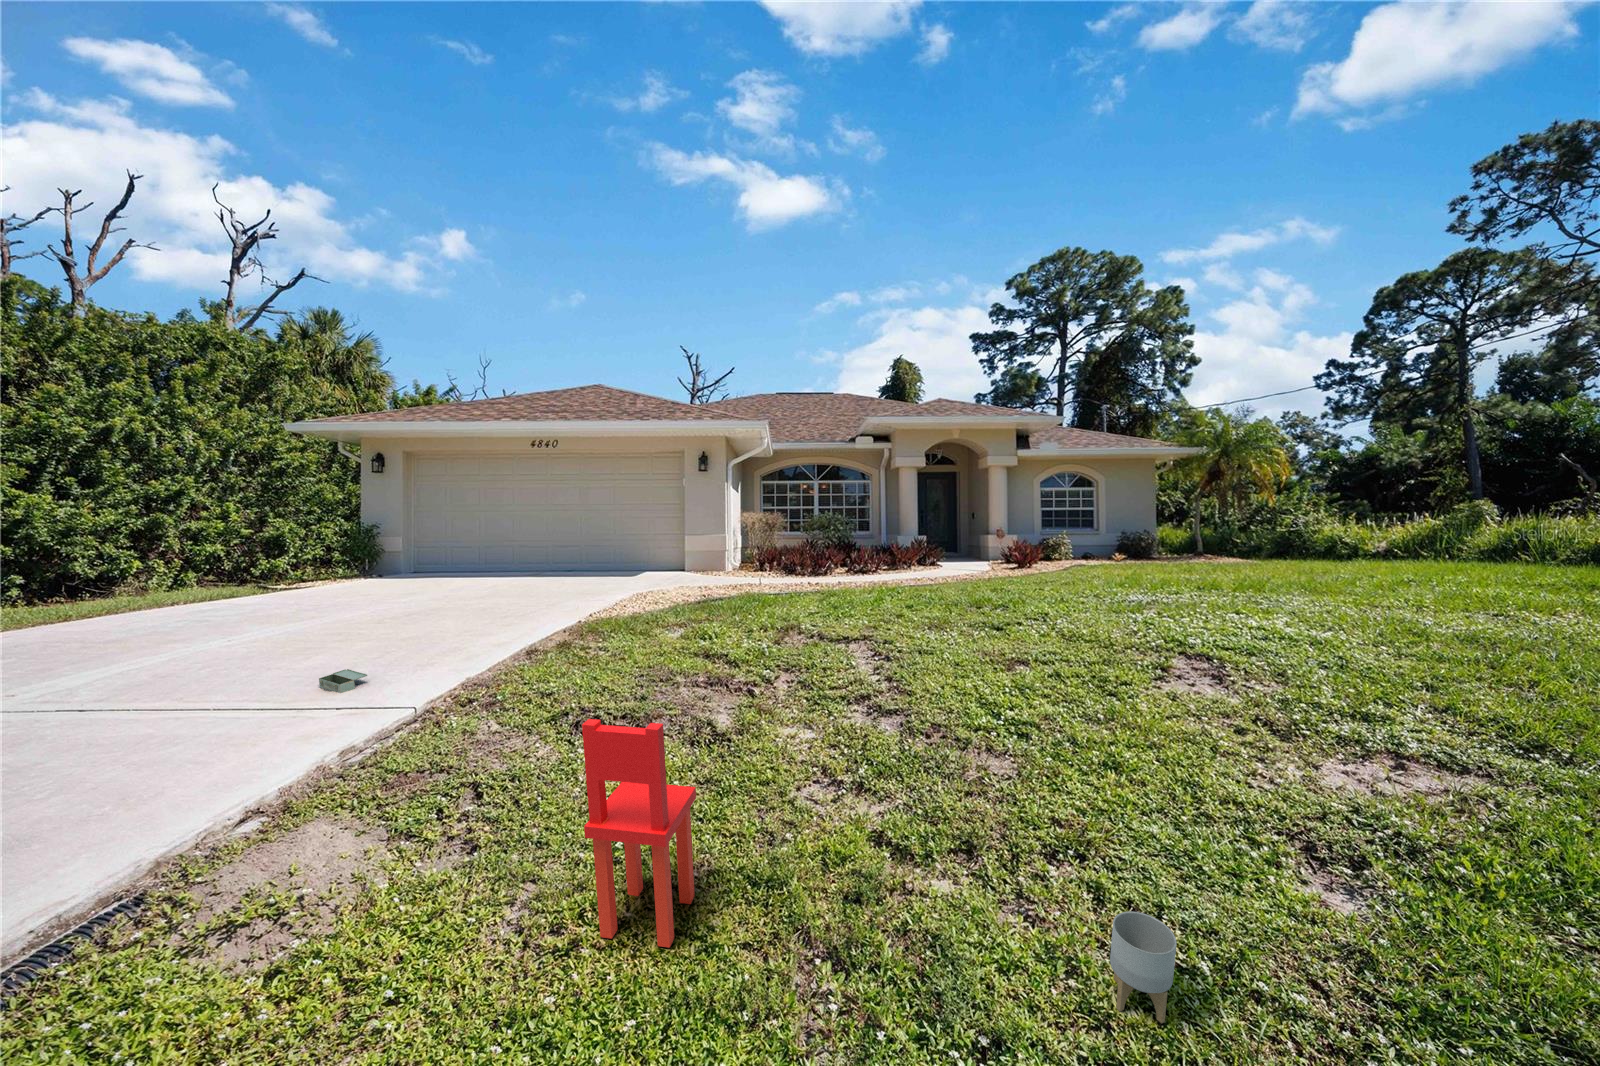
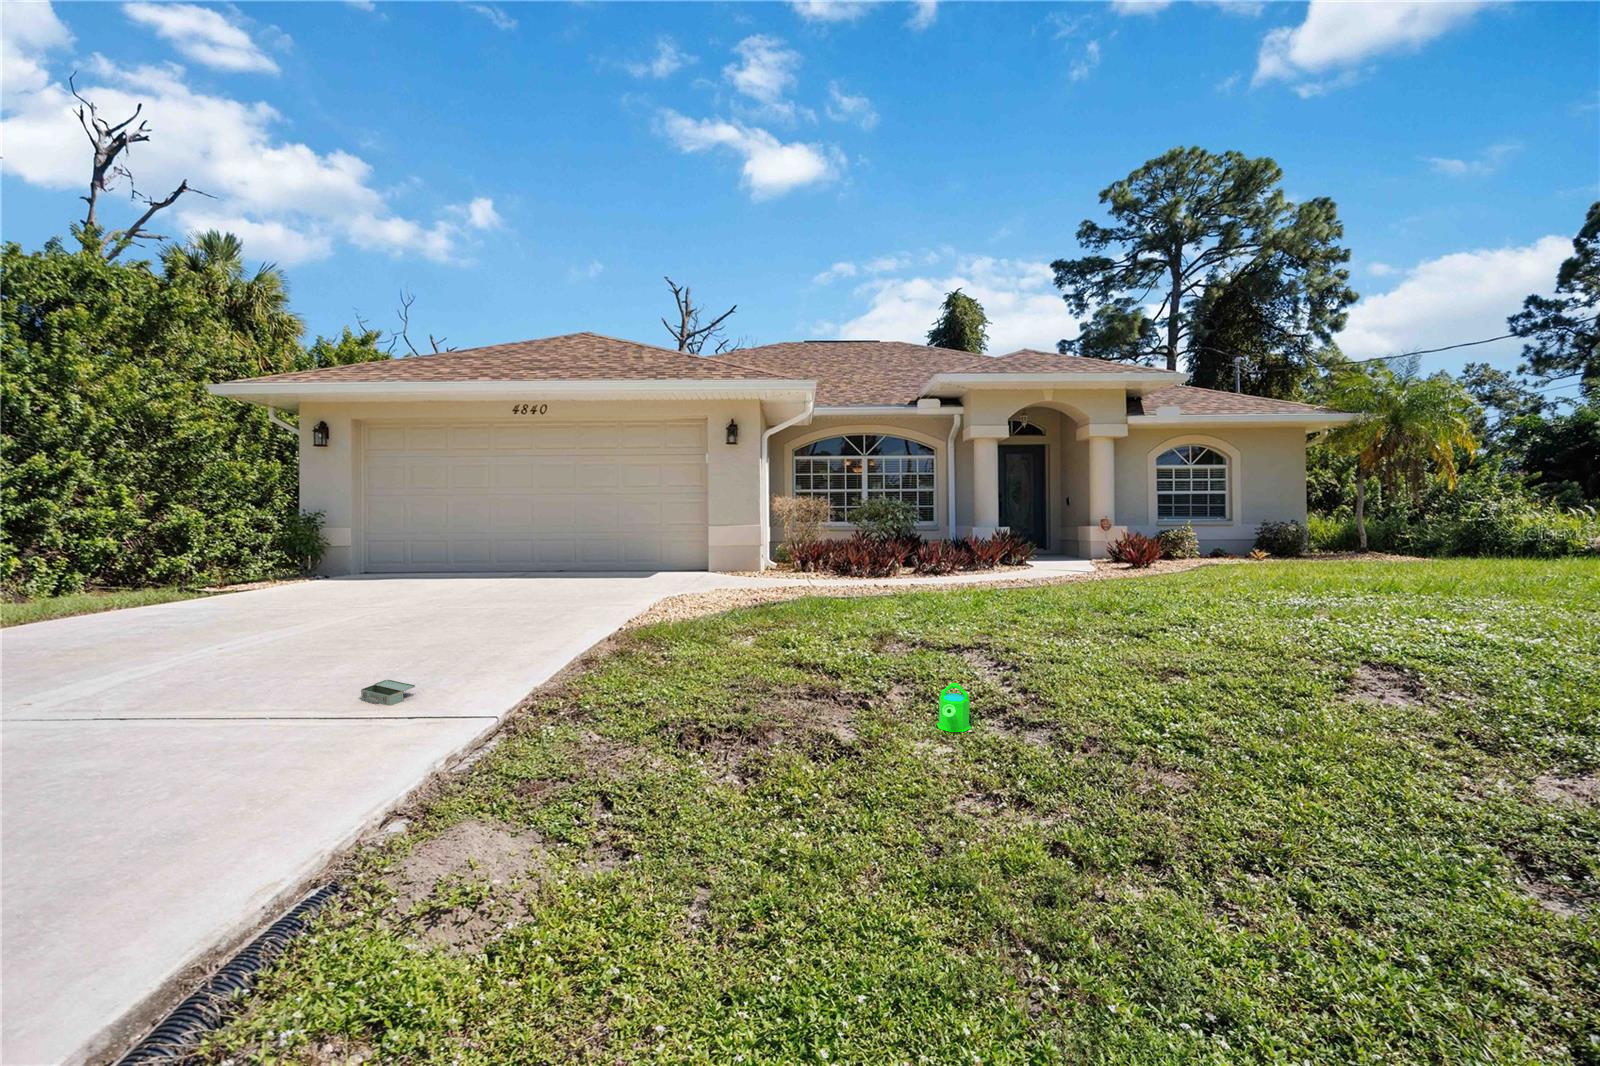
watering can: none [804,675,834,719] -> present [936,683,971,732]
chair: present [582,719,696,948] -> none [785,706,882,941]
planter: present [1110,911,1177,1023] -> none [1327,901,1398,1007]

